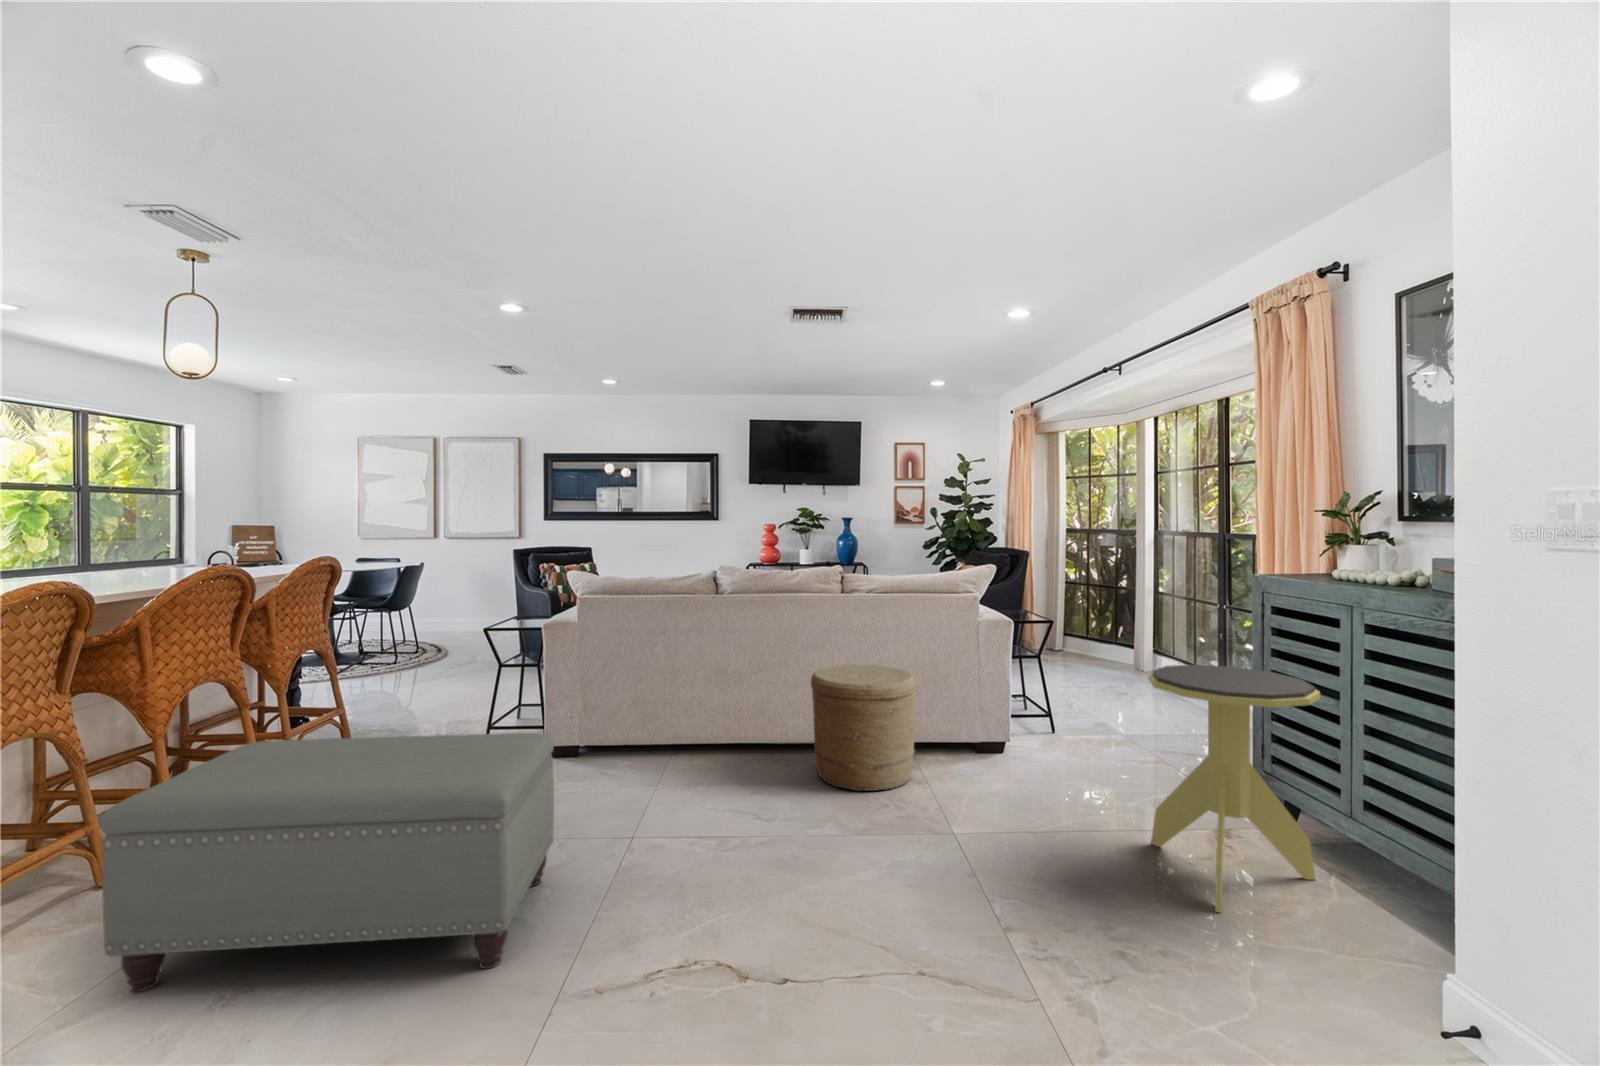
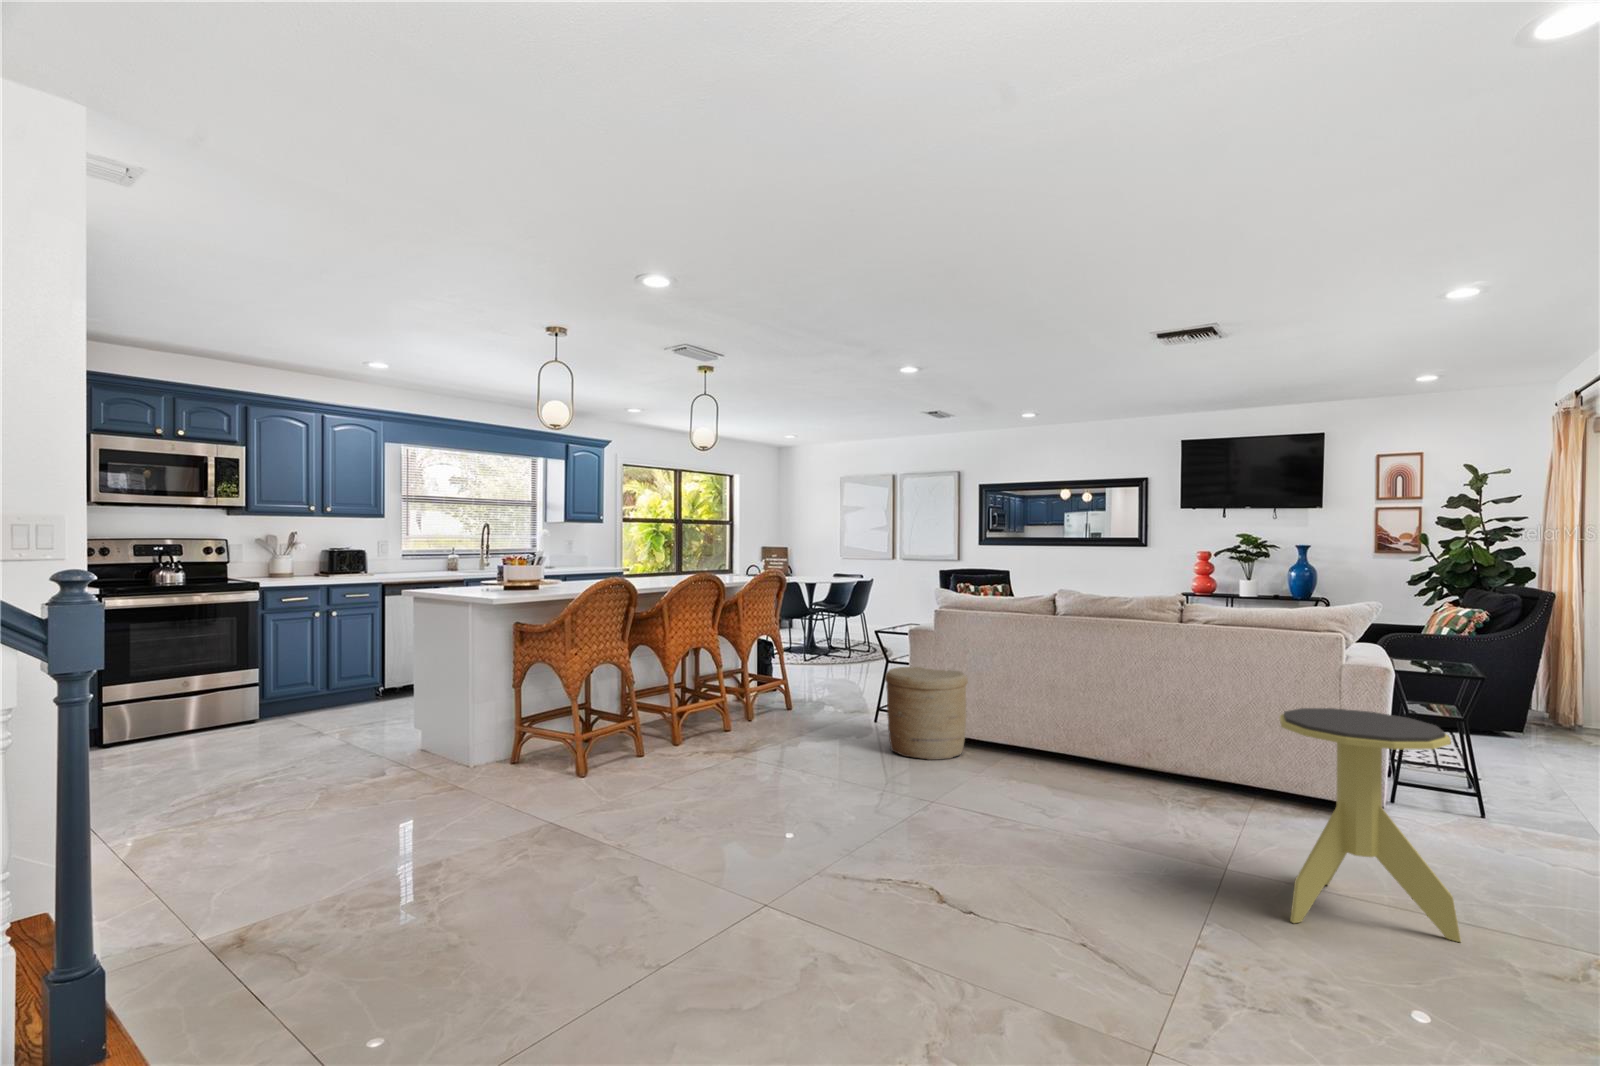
woven basket: present [811,665,917,791] -> present [885,667,968,760]
ottoman: present [99,733,554,992] -> none [632,675,840,809]

